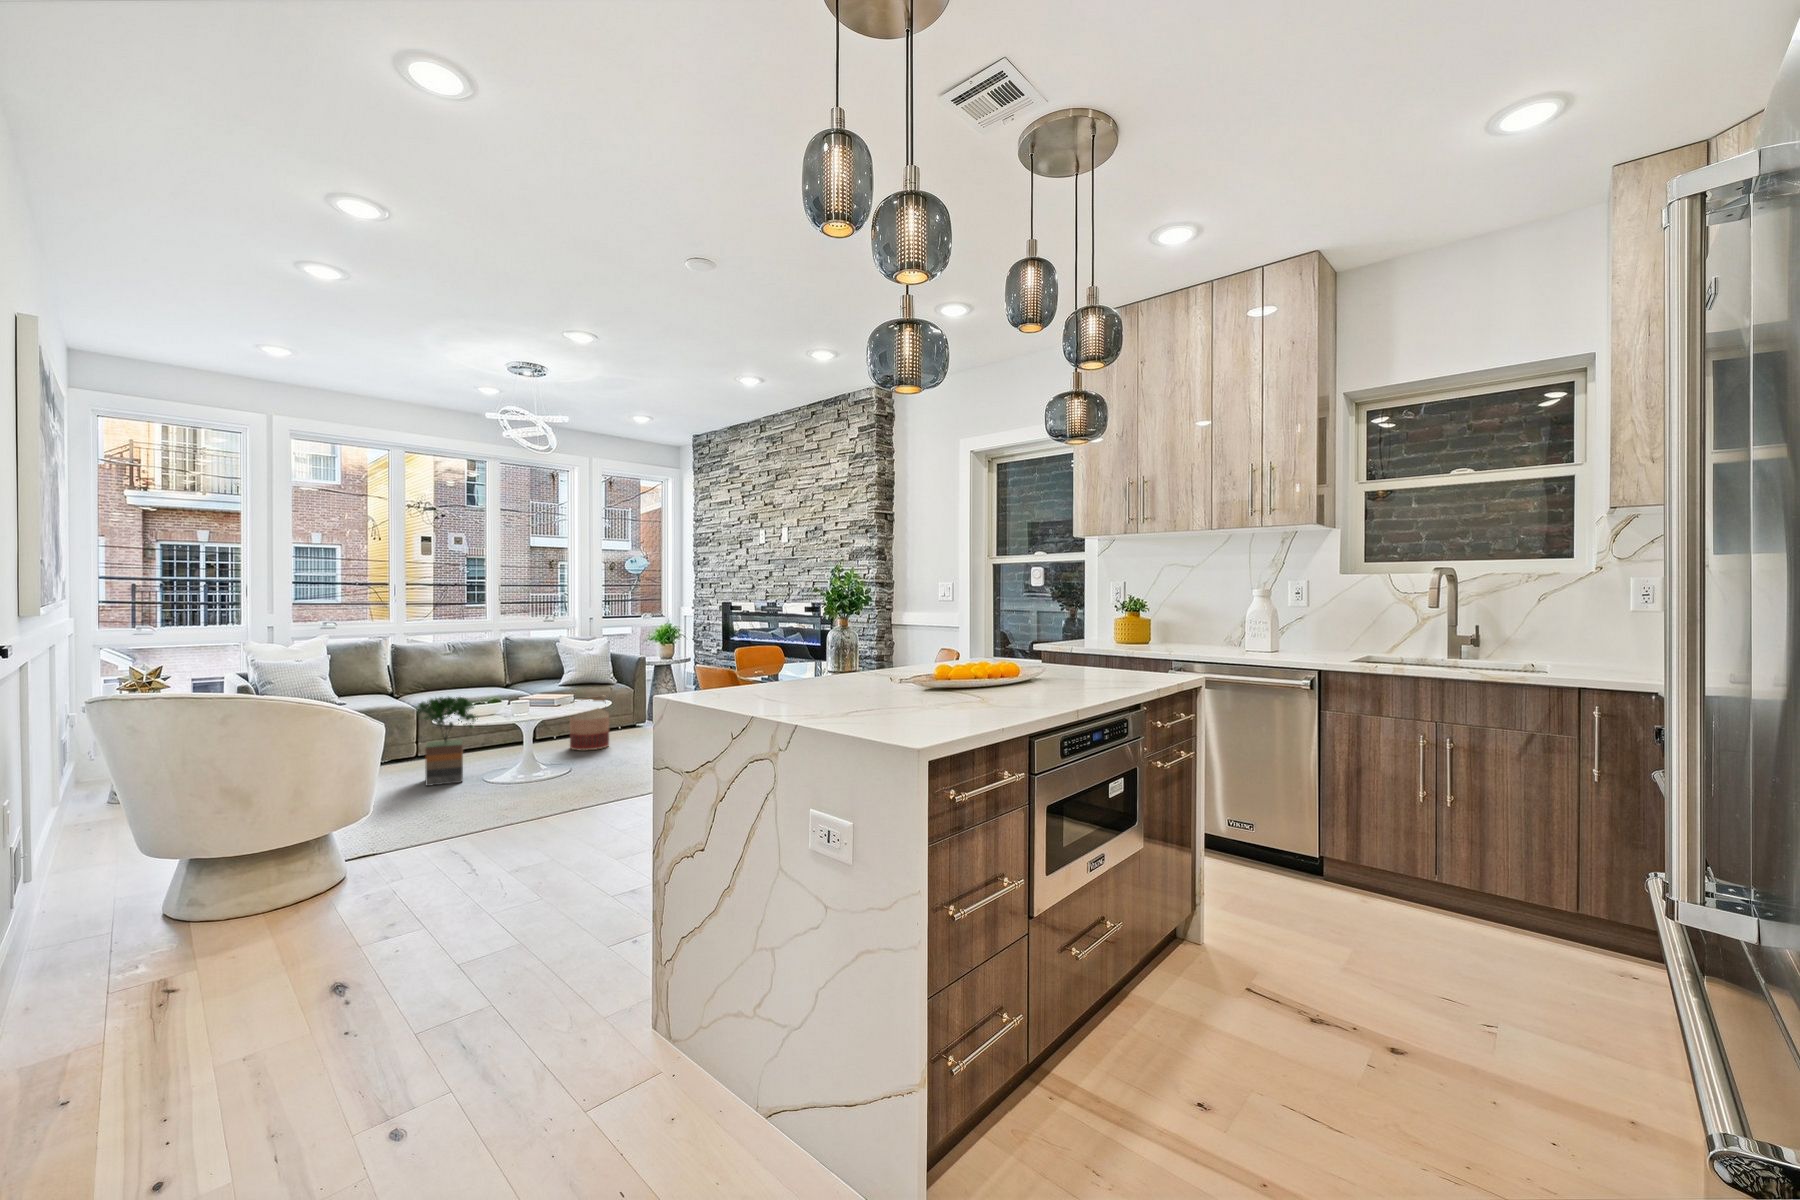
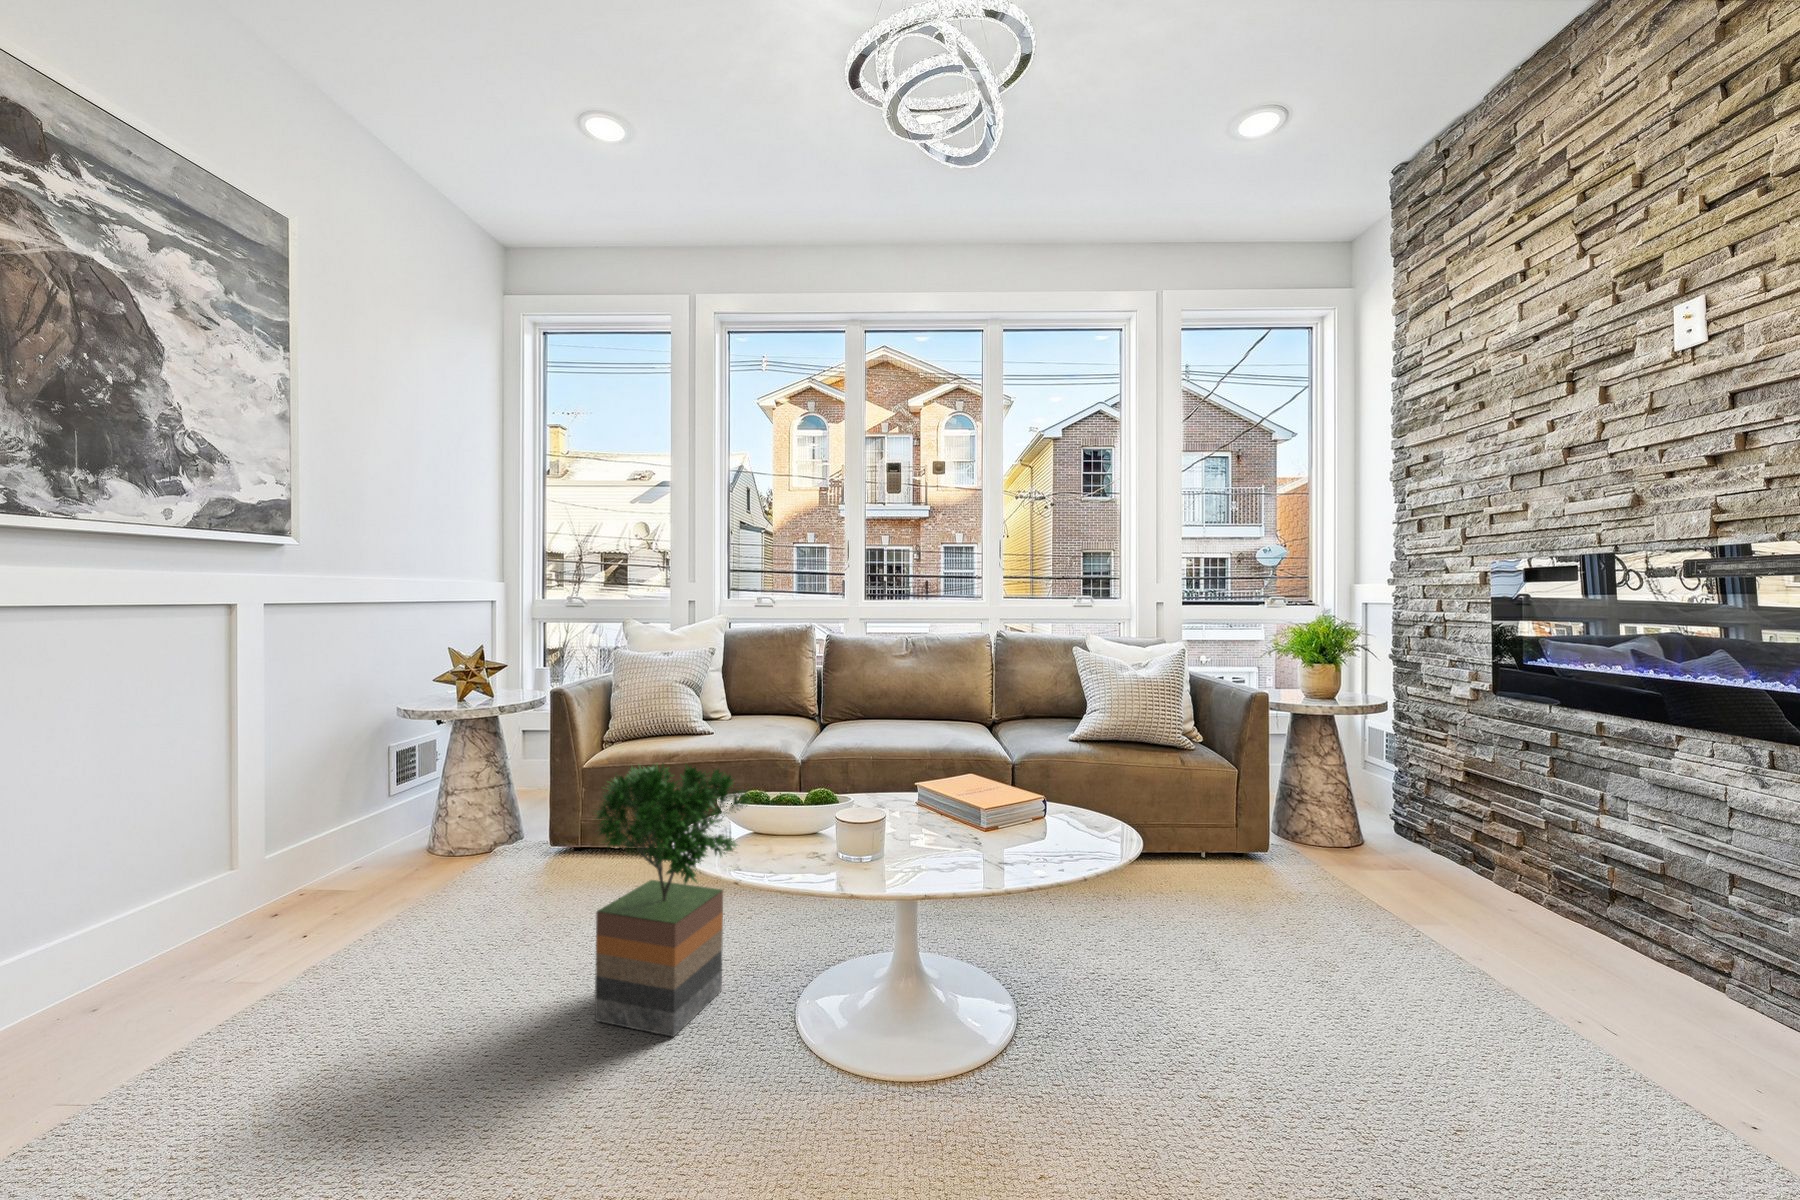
basket: present [570,696,609,750] -> none [1043,796,1150,962]

